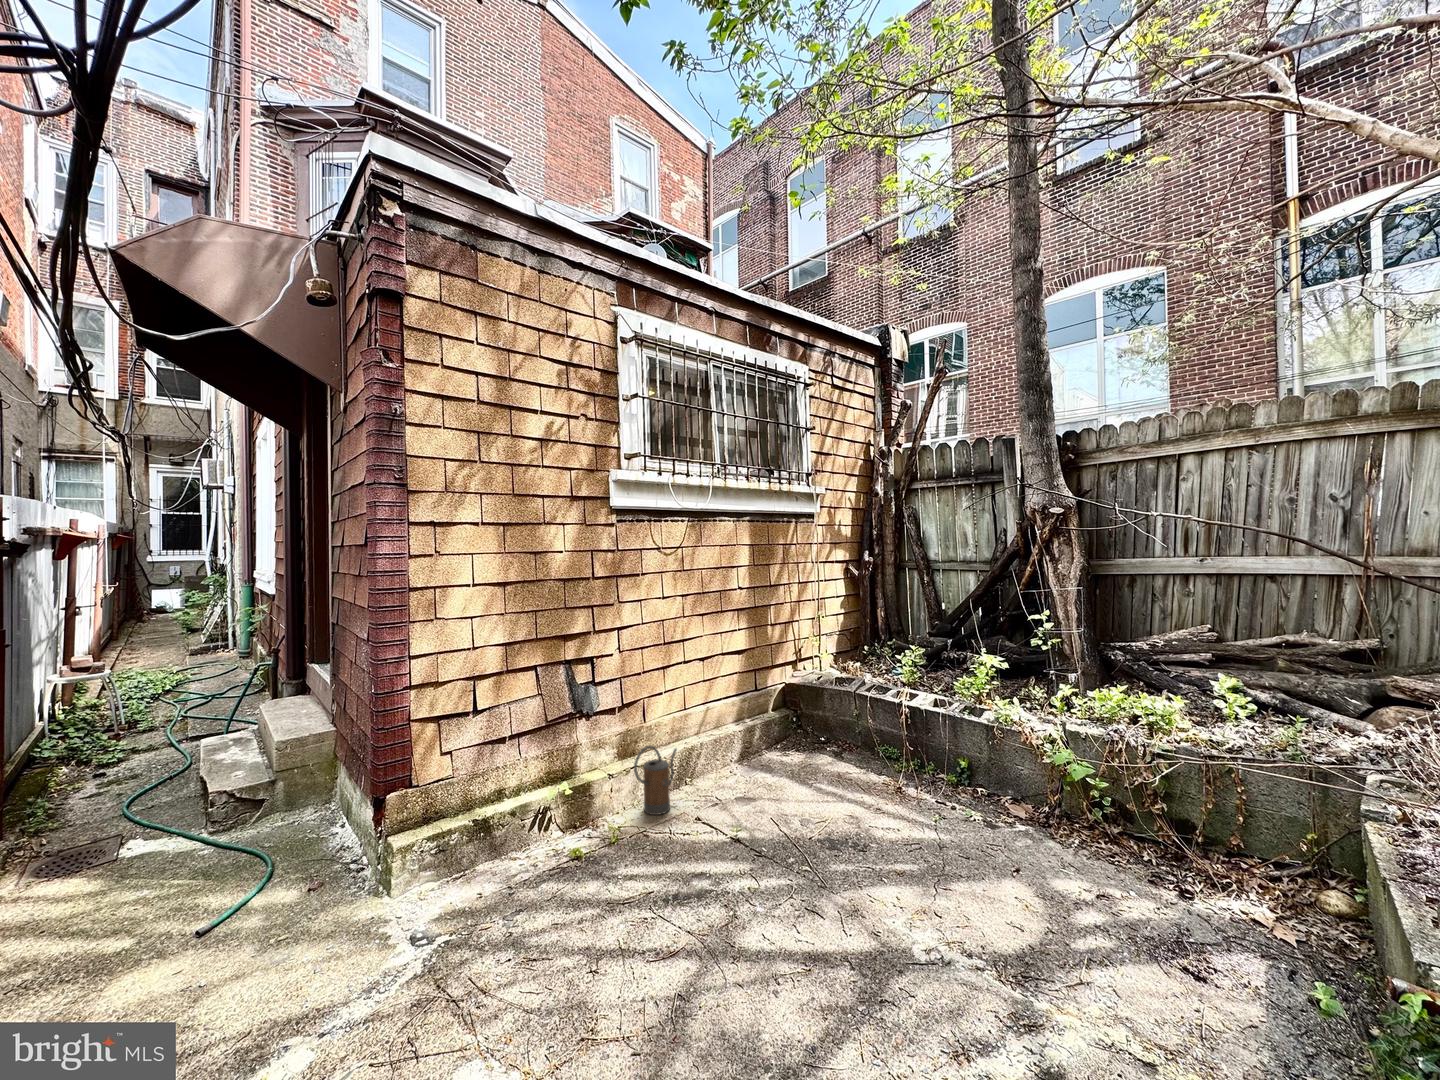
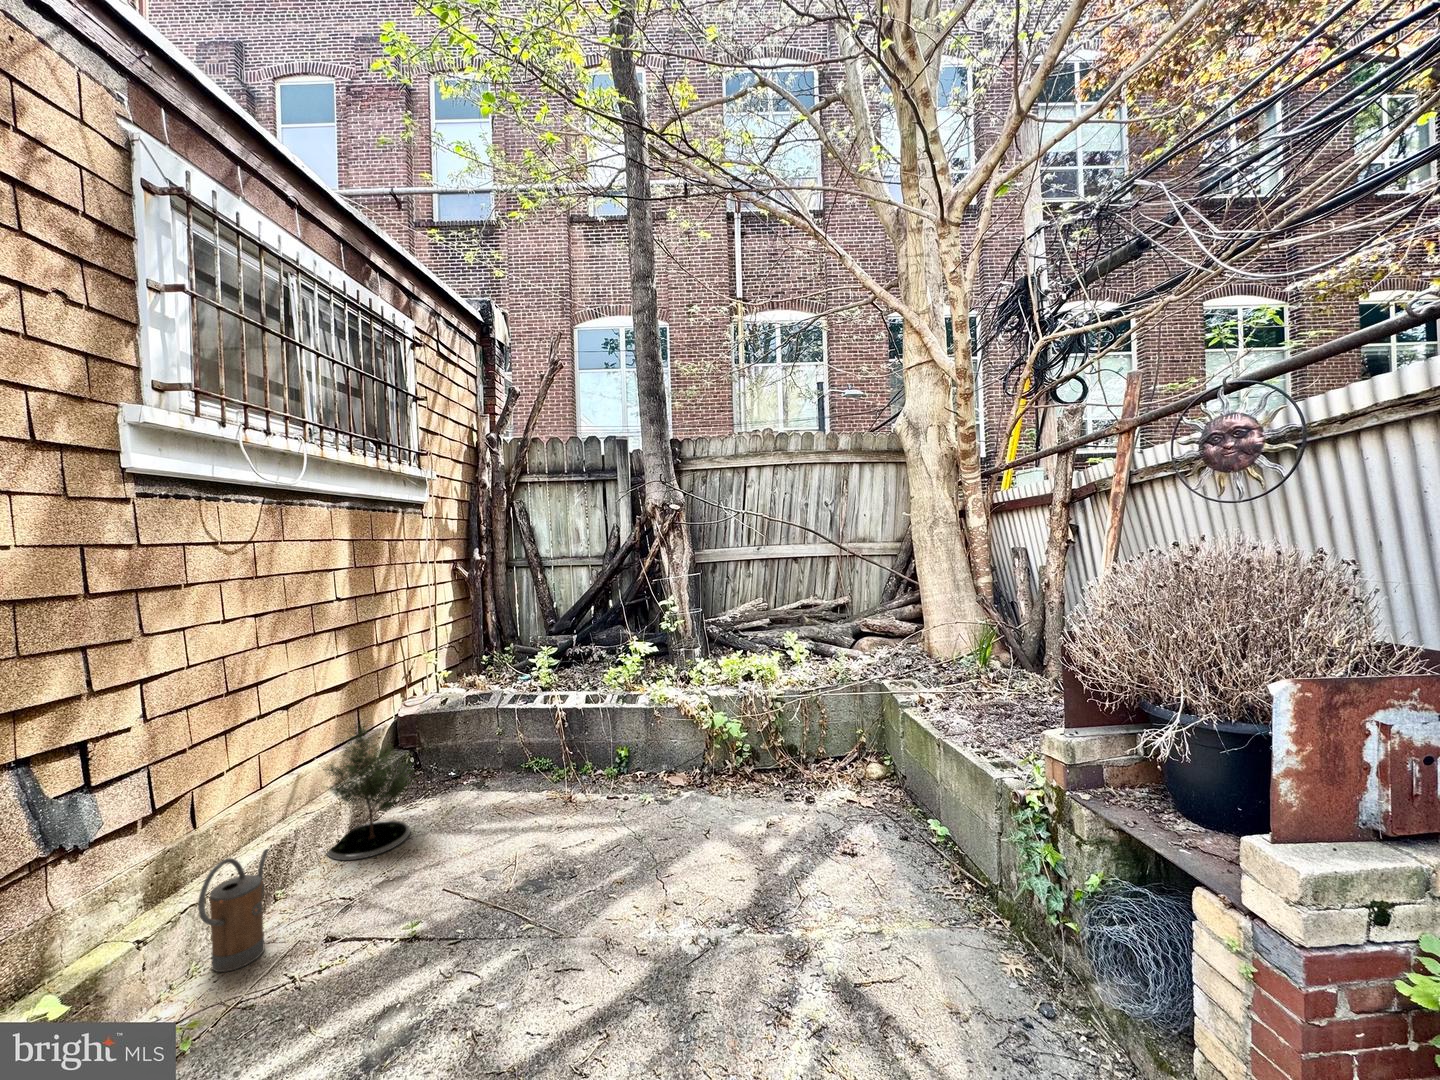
potted tree: none [721,673,783,778] -> present [323,722,416,860]

